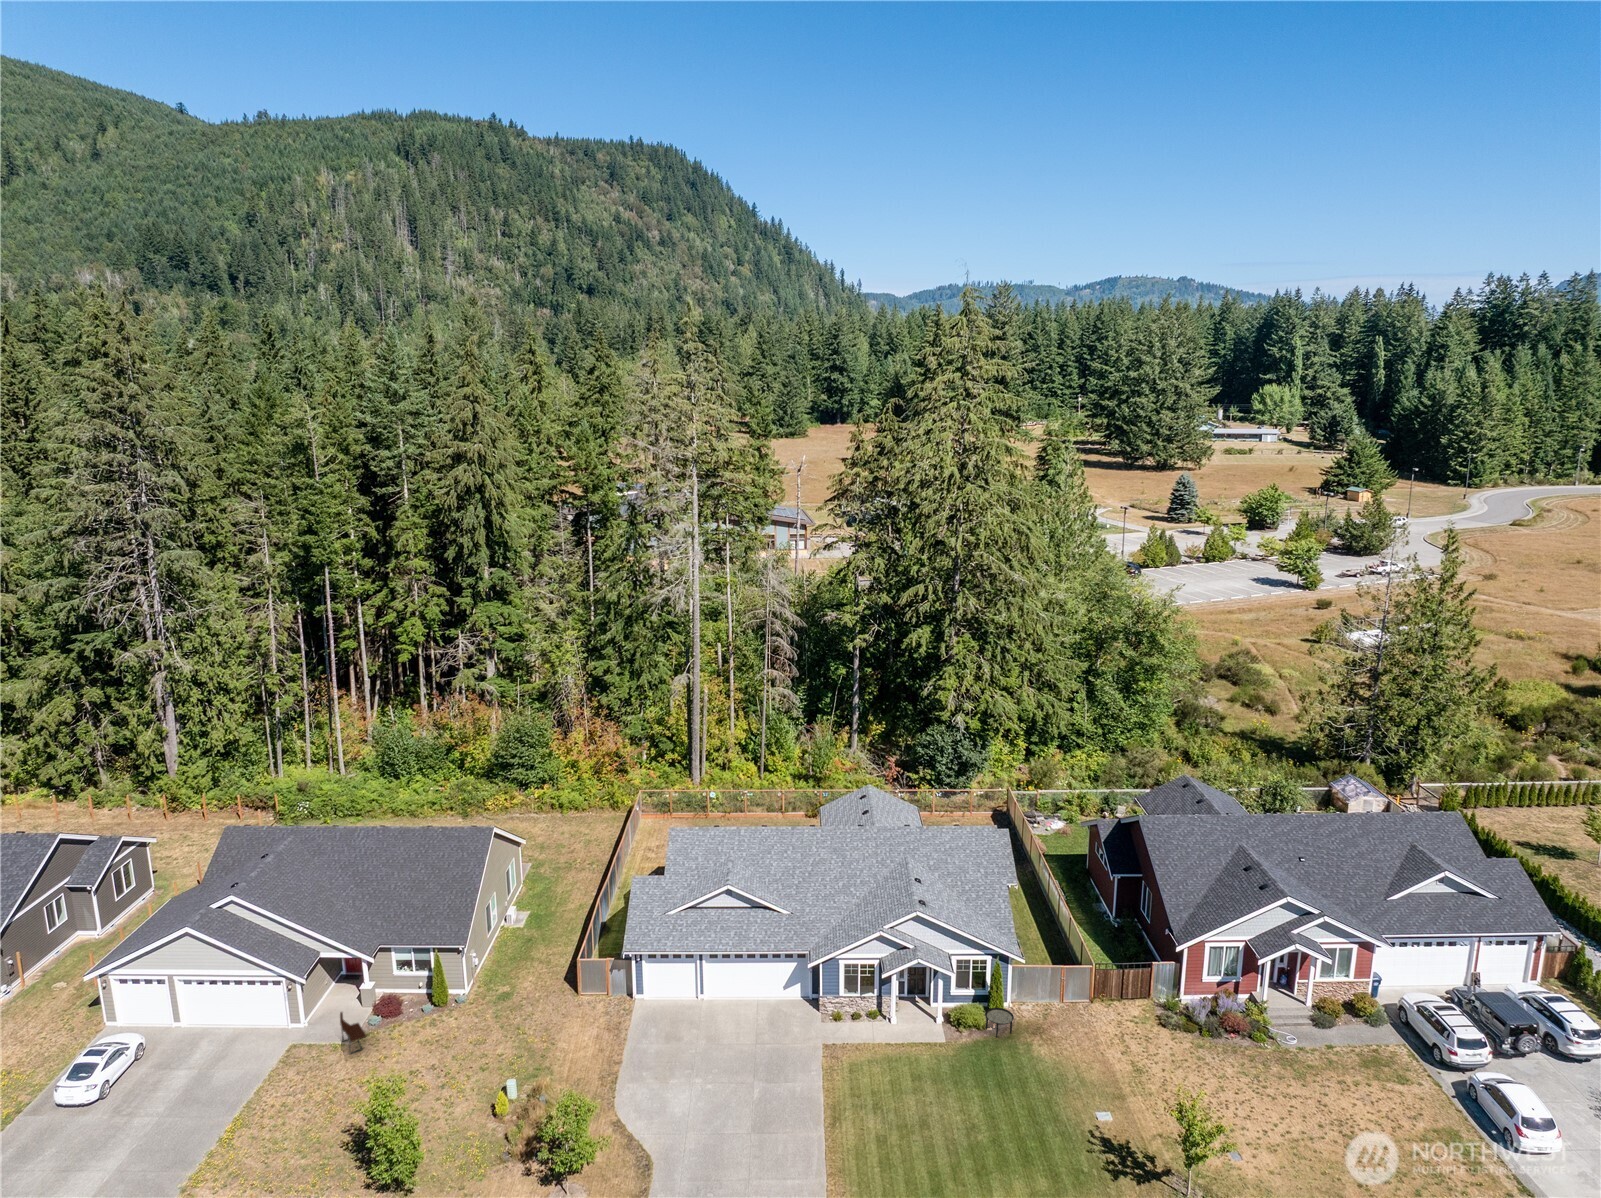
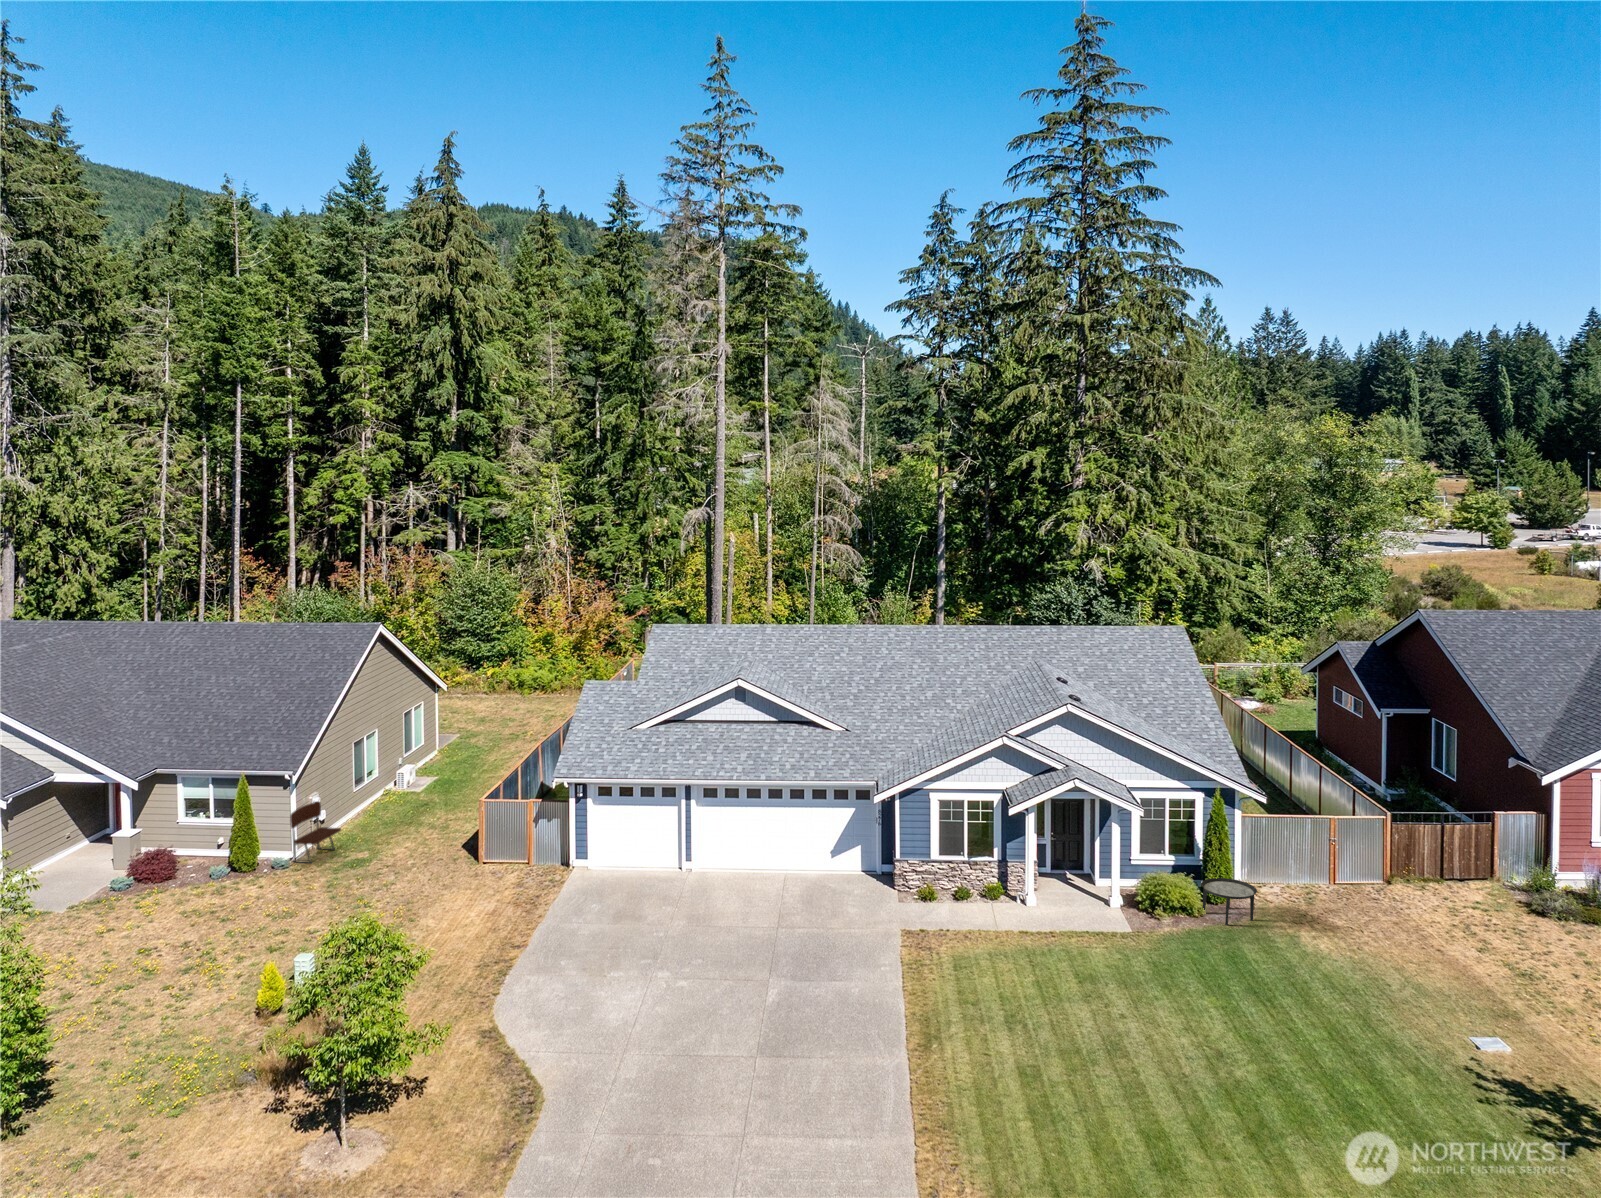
bench: present [340,1012,366,1053] -> present [290,802,341,863]

